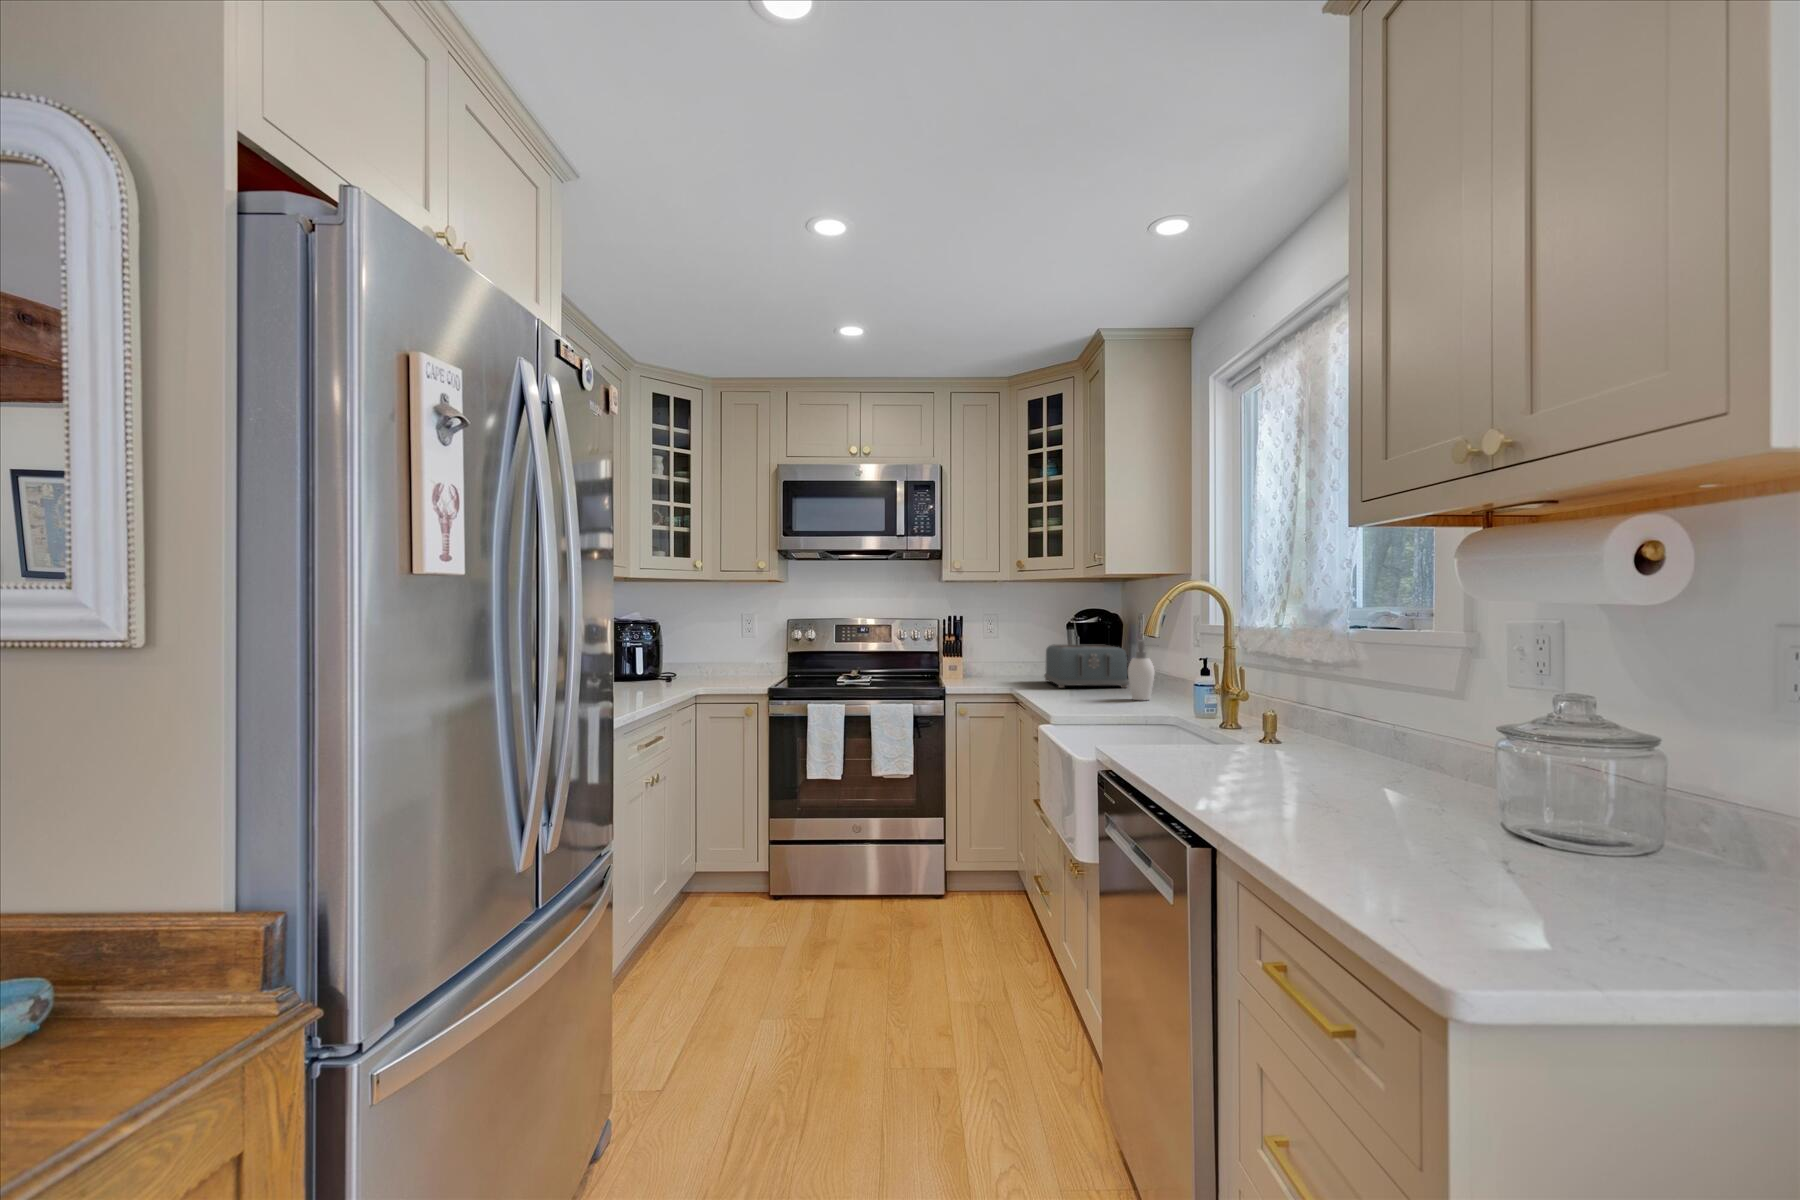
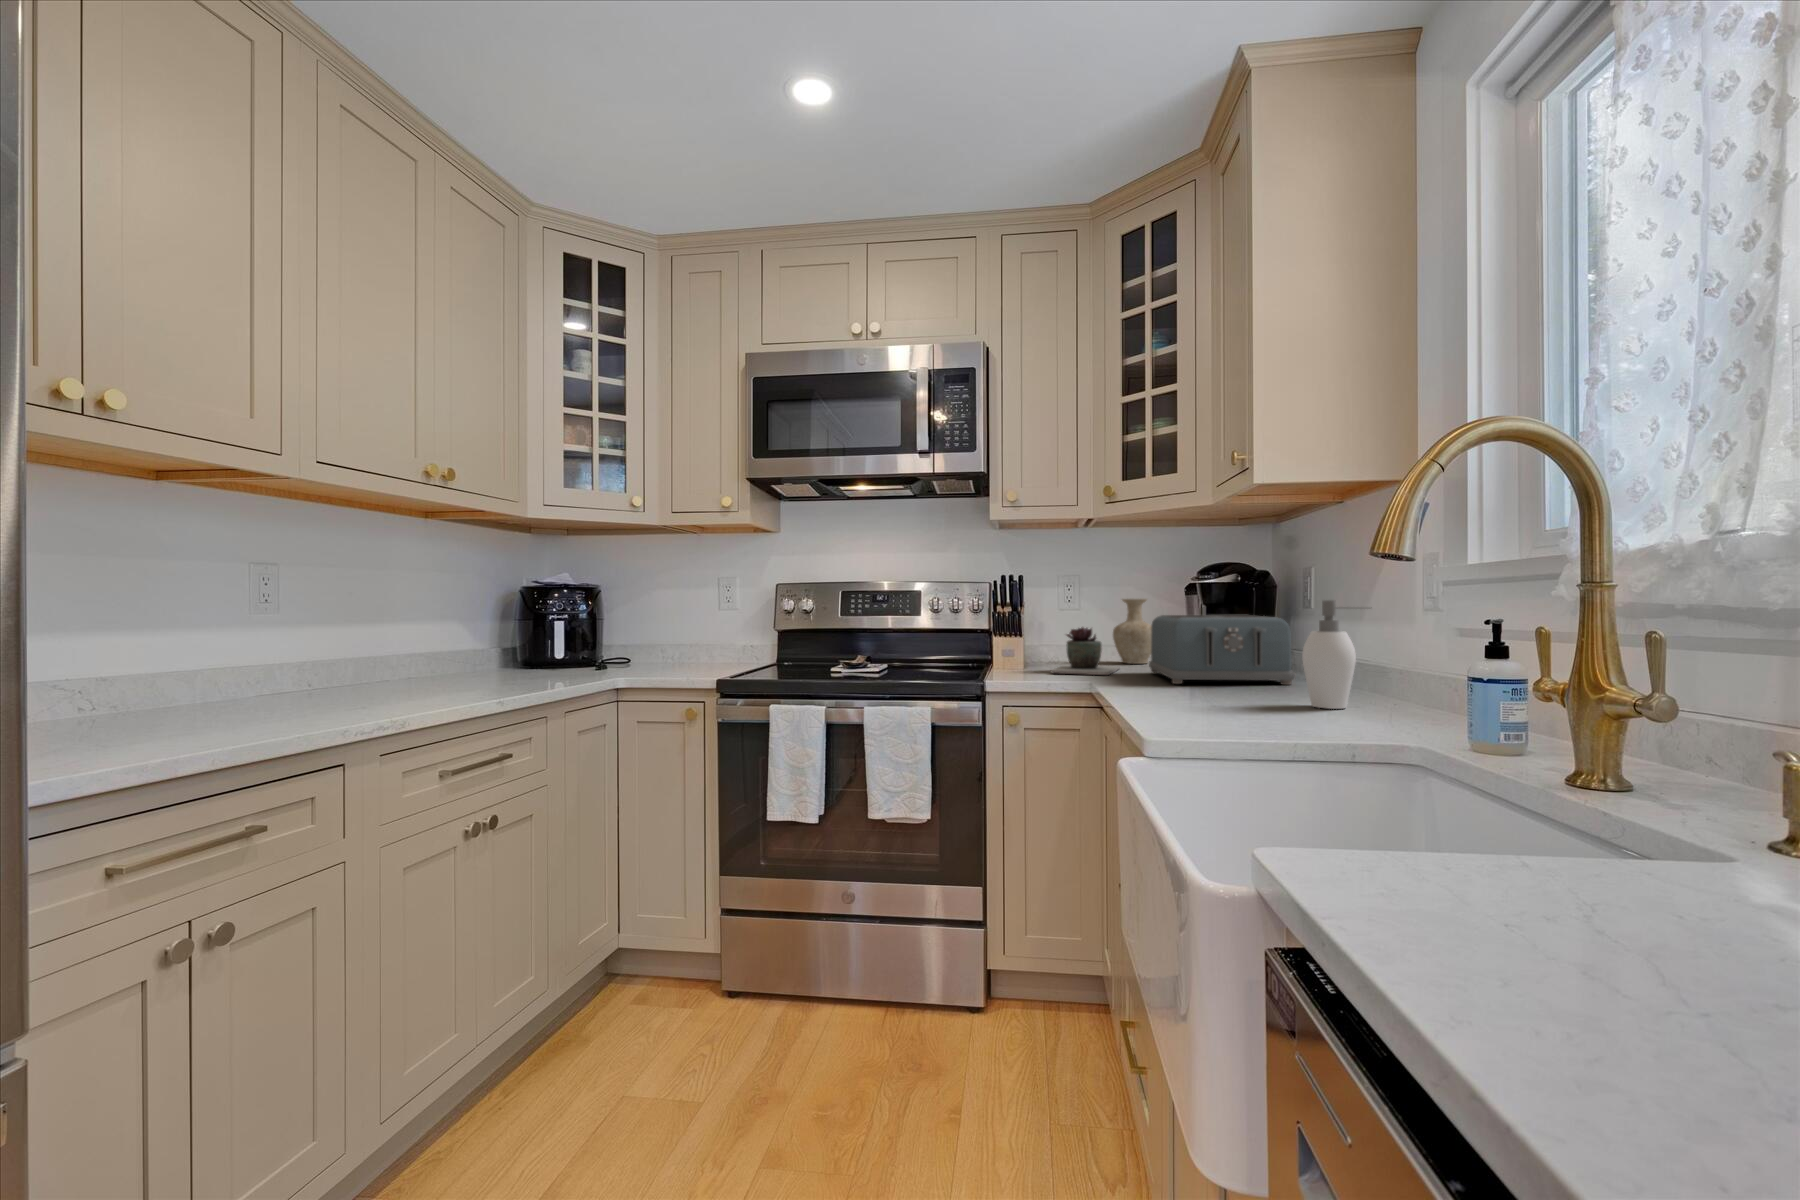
vase: none [1020,632,1049,675] -> present [1113,599,1151,664]
succulent plant: none [983,651,1026,683] -> present [1051,627,1119,675]

